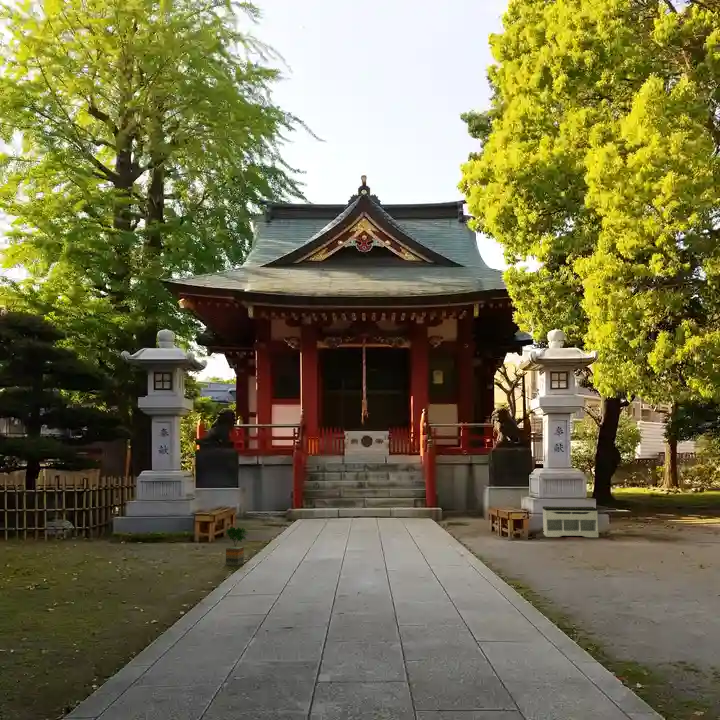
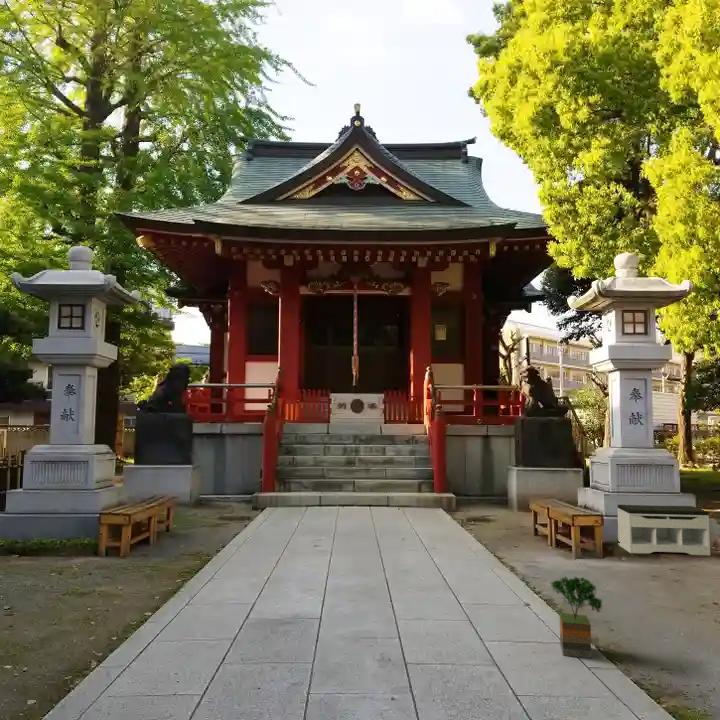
potted tree: present [226,527,248,566] -> present [551,577,602,658]

